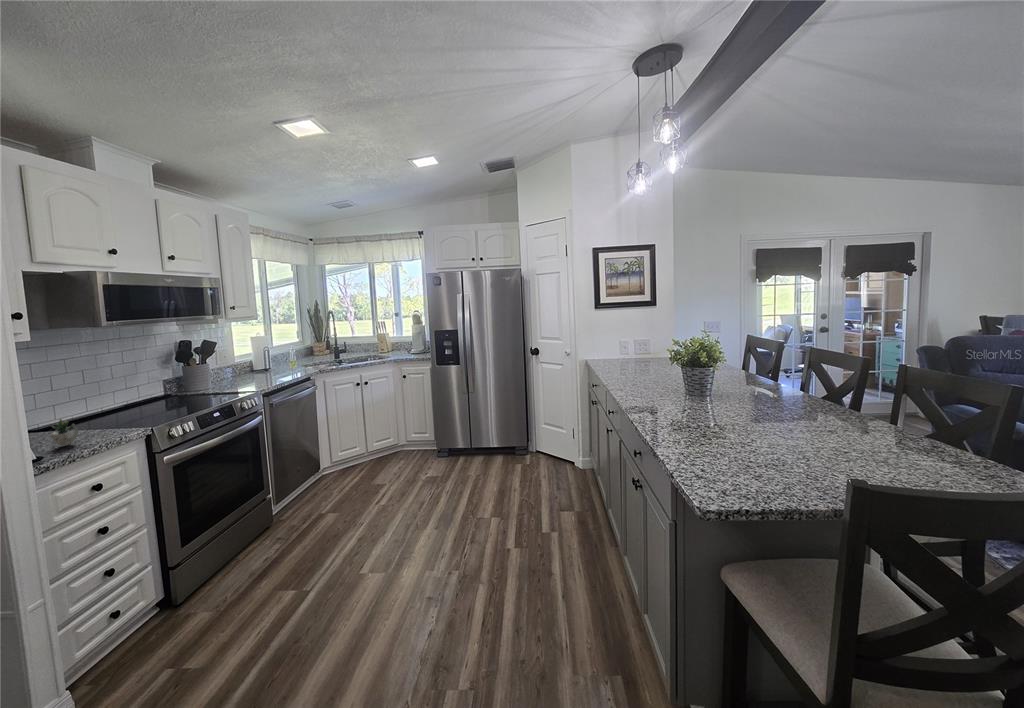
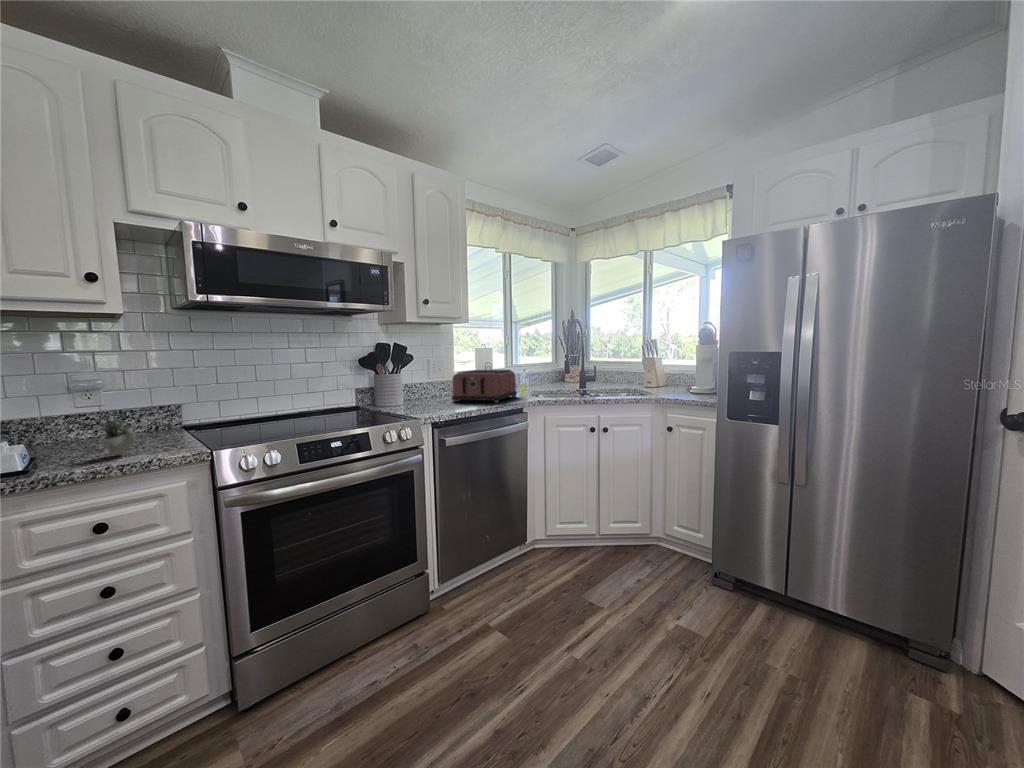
toaster: none [246,350,295,380] -> present [452,370,517,403]

